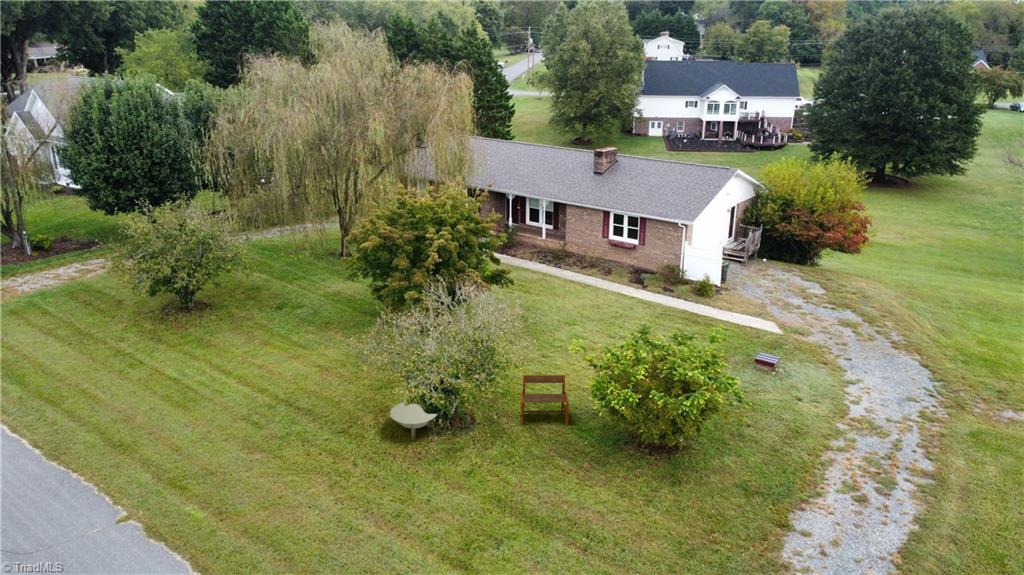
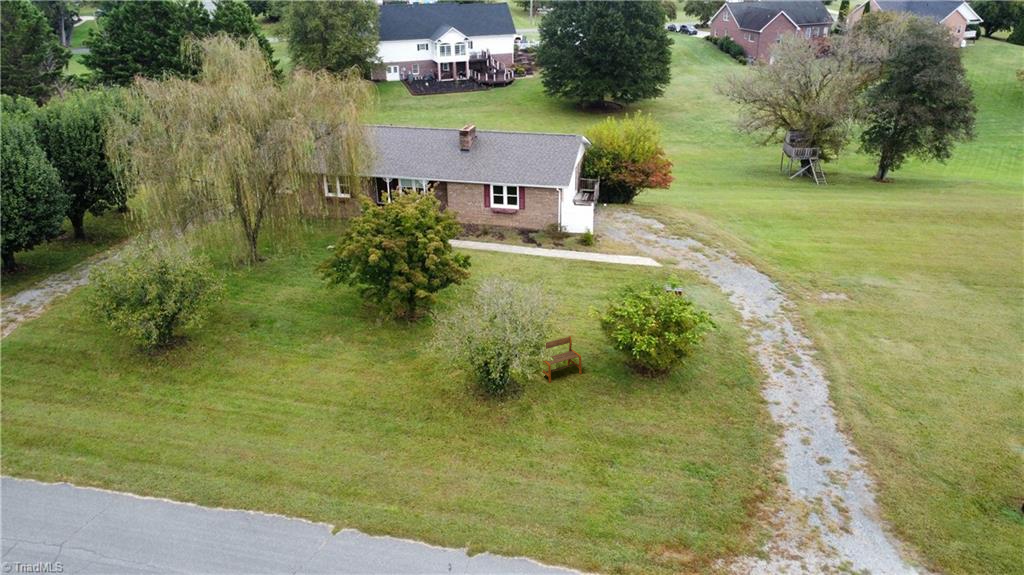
round table: present [390,402,437,440] -> none [455,383,495,417]

